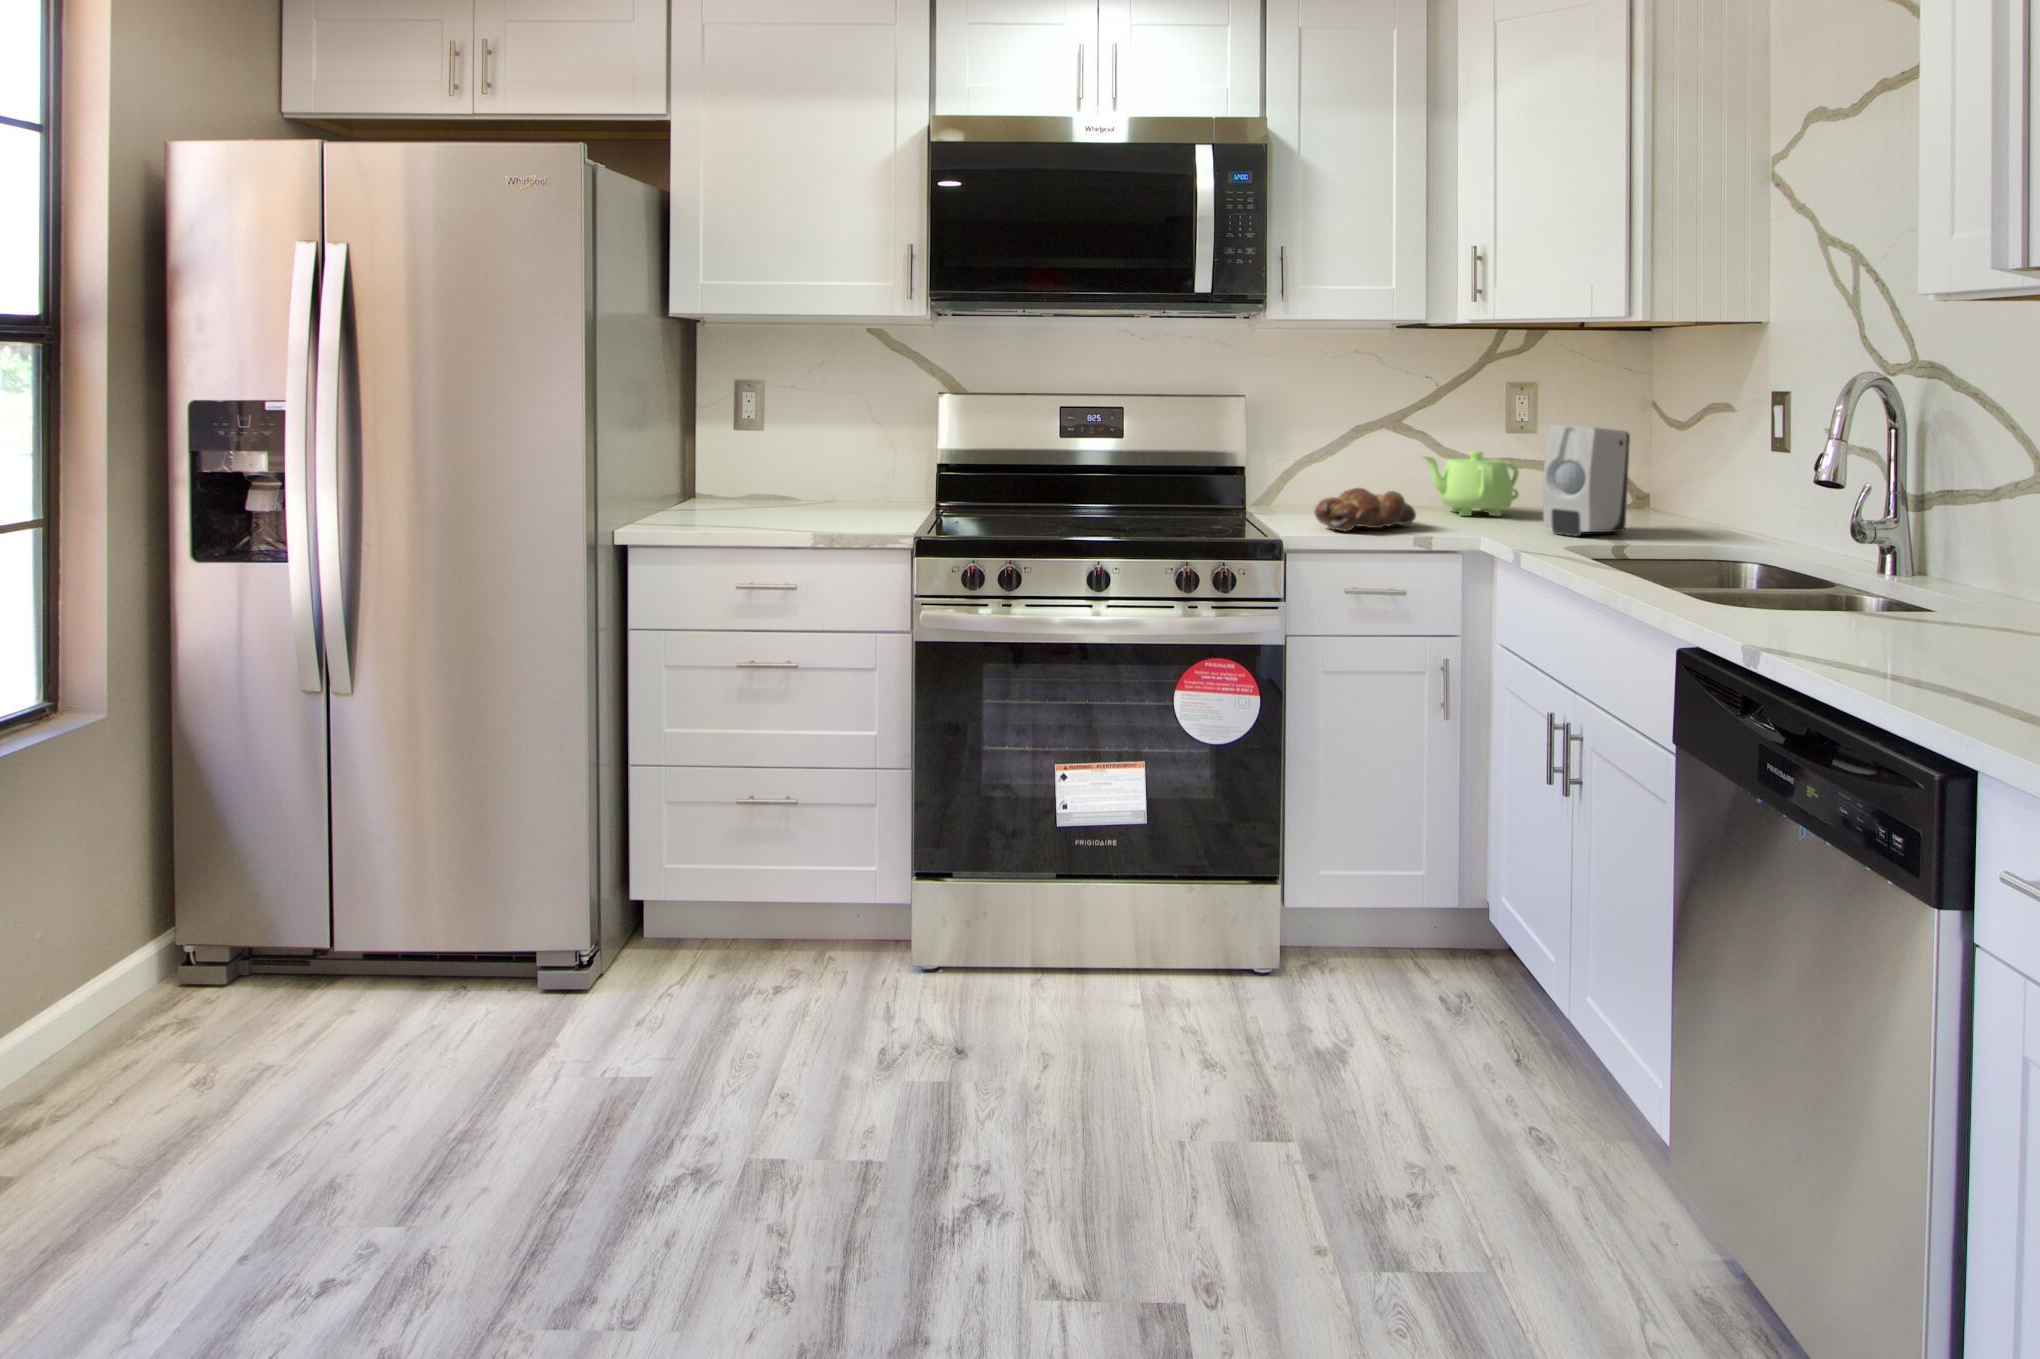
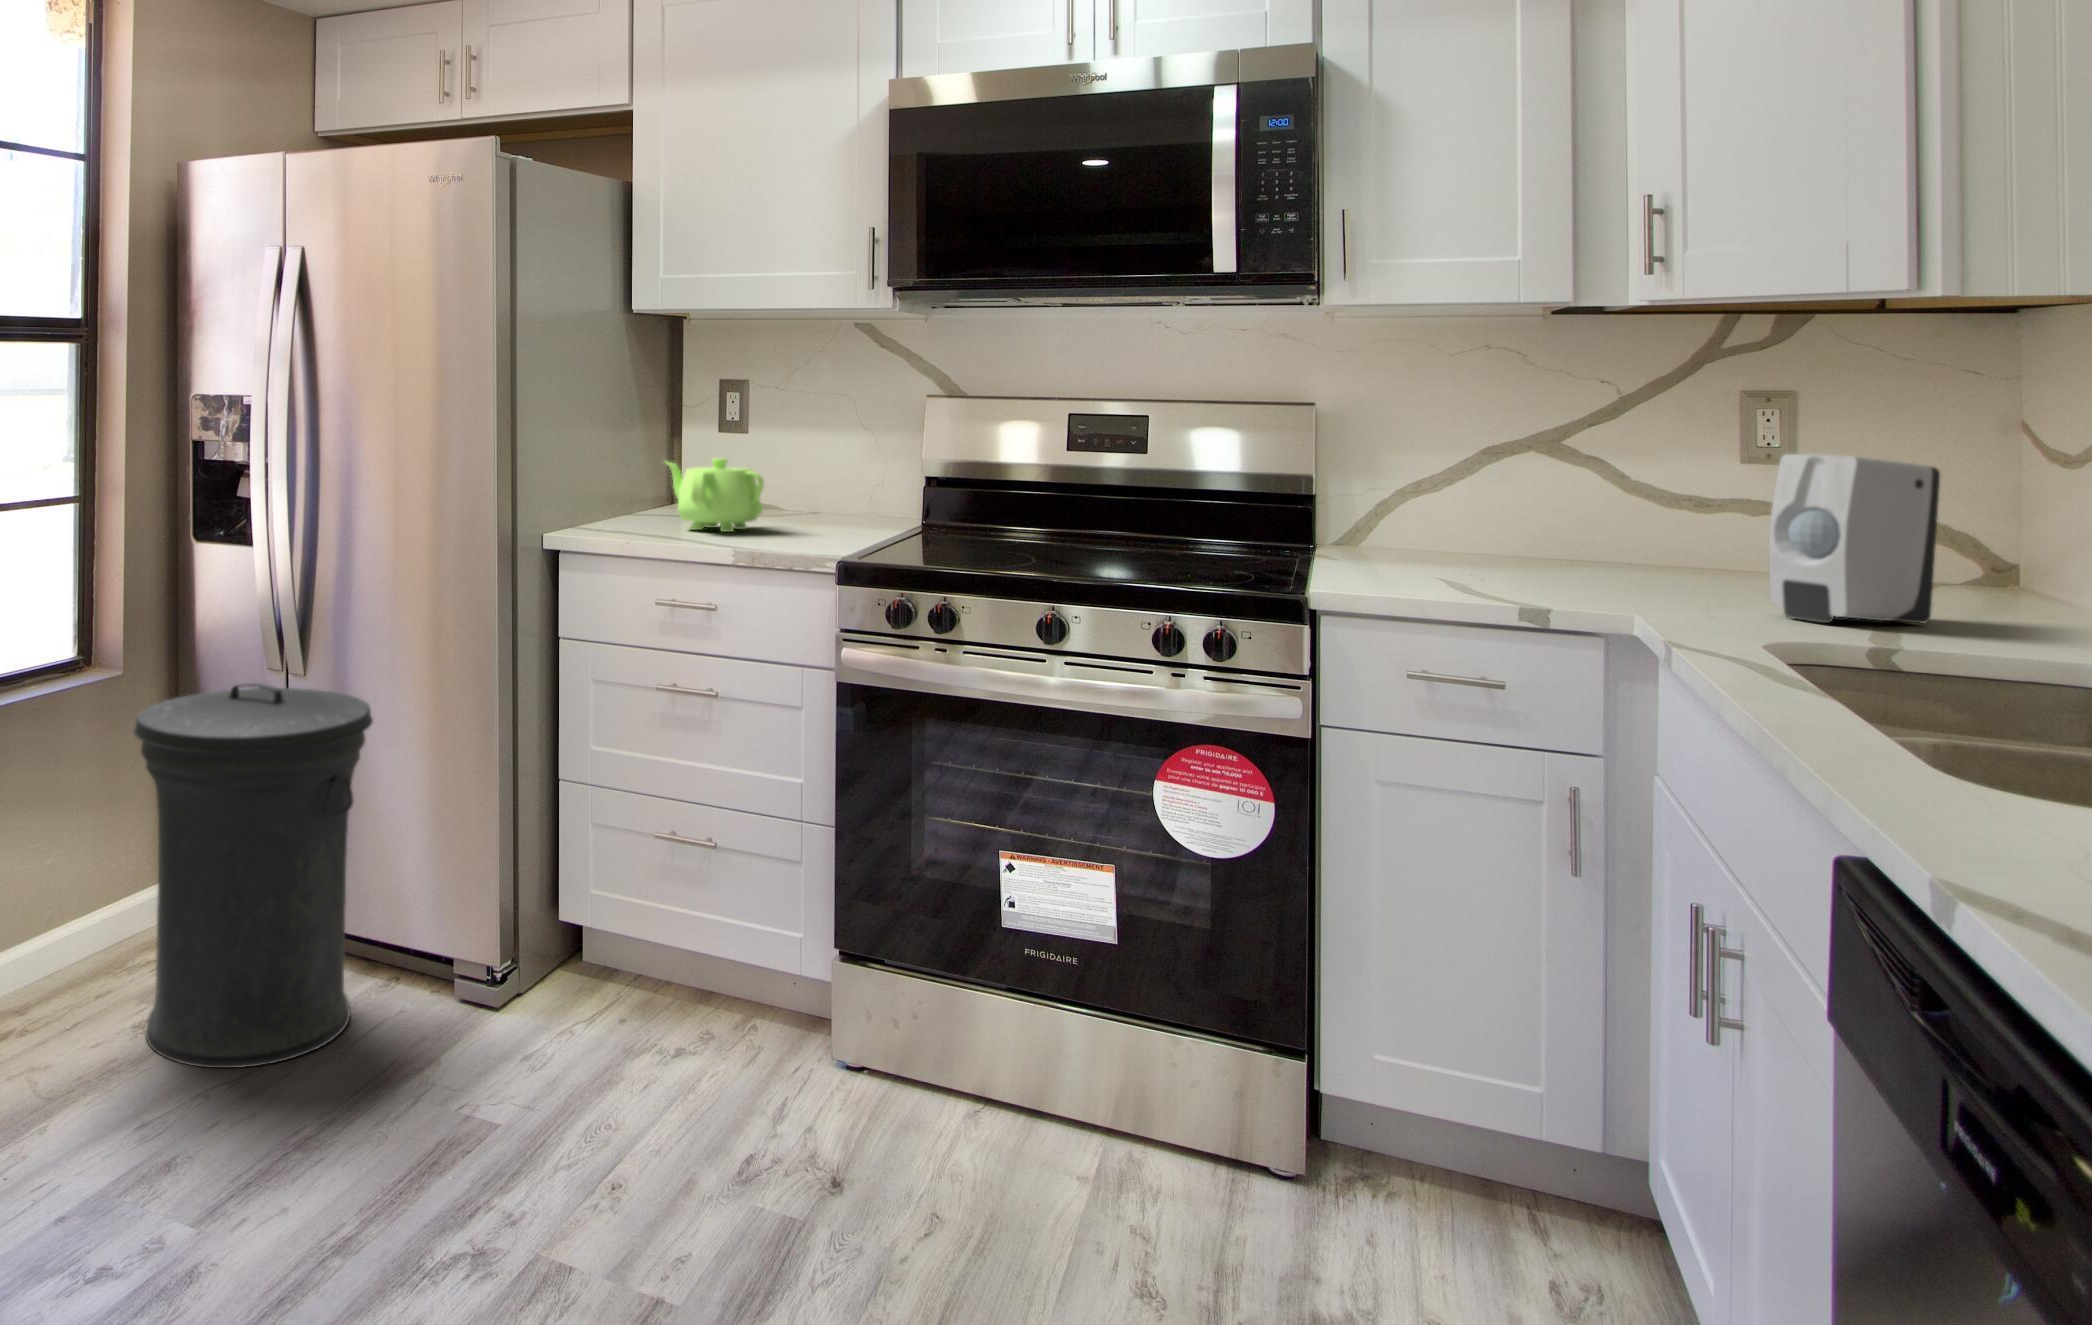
teapot: present [1423,451,1519,516] -> present [666,458,764,532]
bread loaf: present [1315,488,1416,531] -> none [1382,535,1550,592]
trash can: none [154,707,448,1136] -> present [133,683,373,1068]

